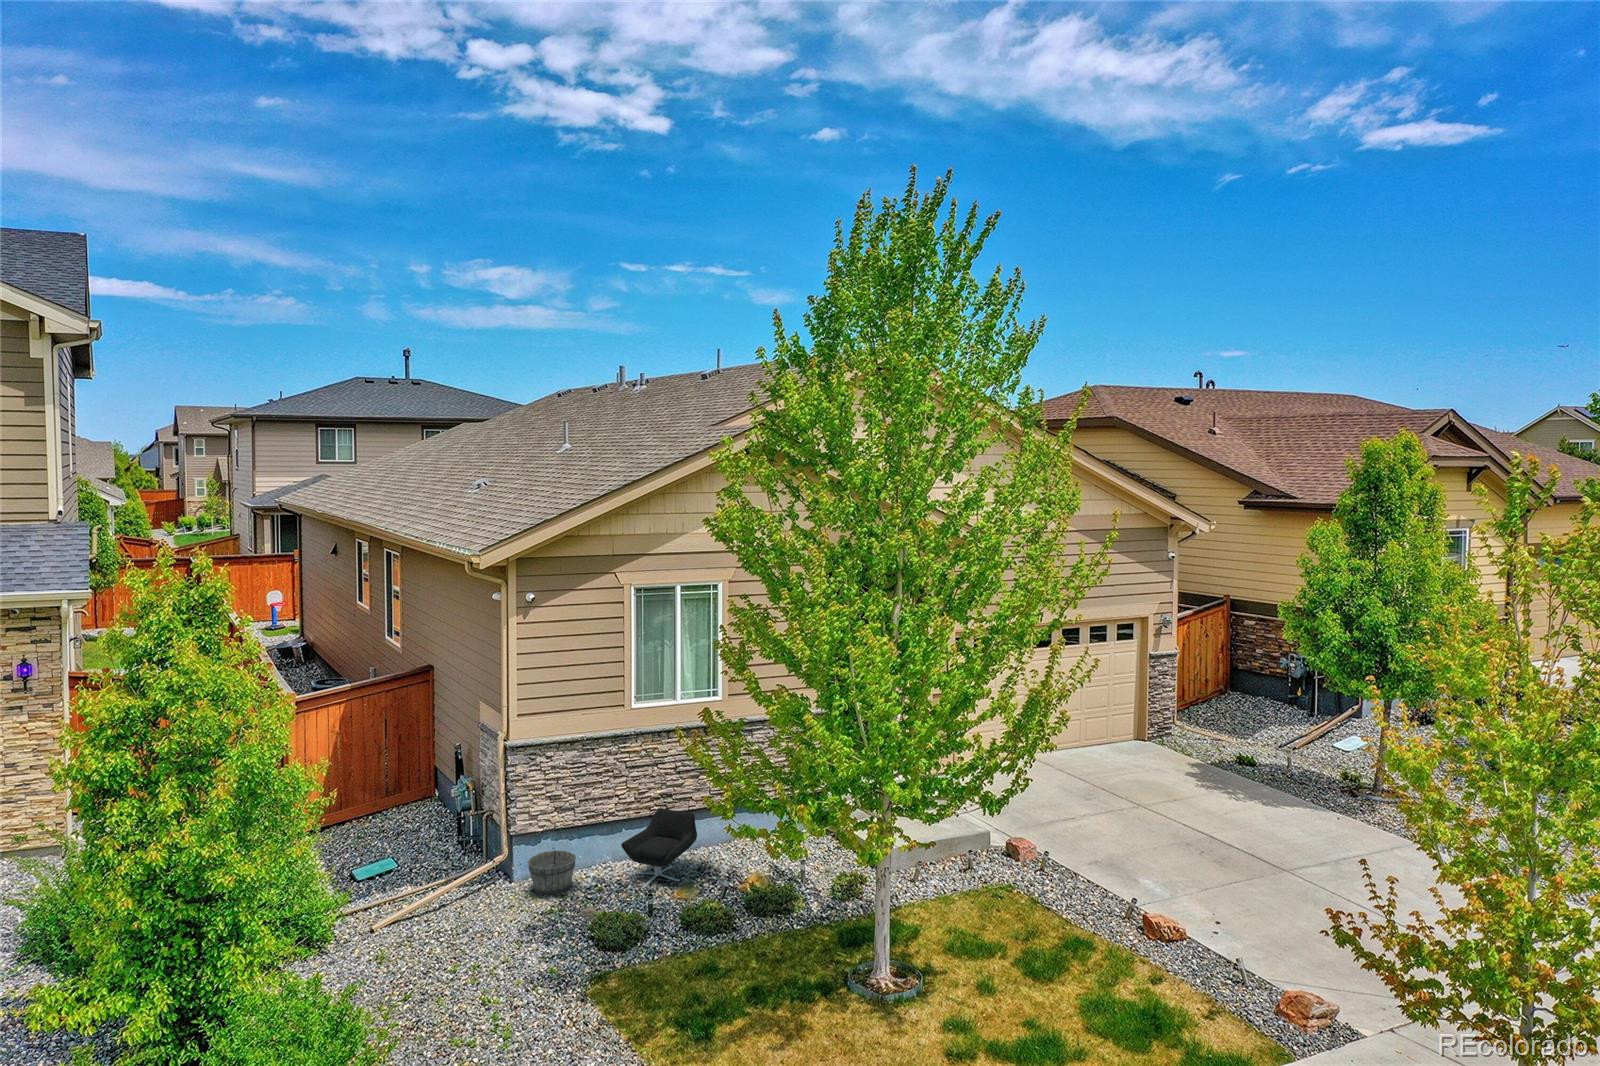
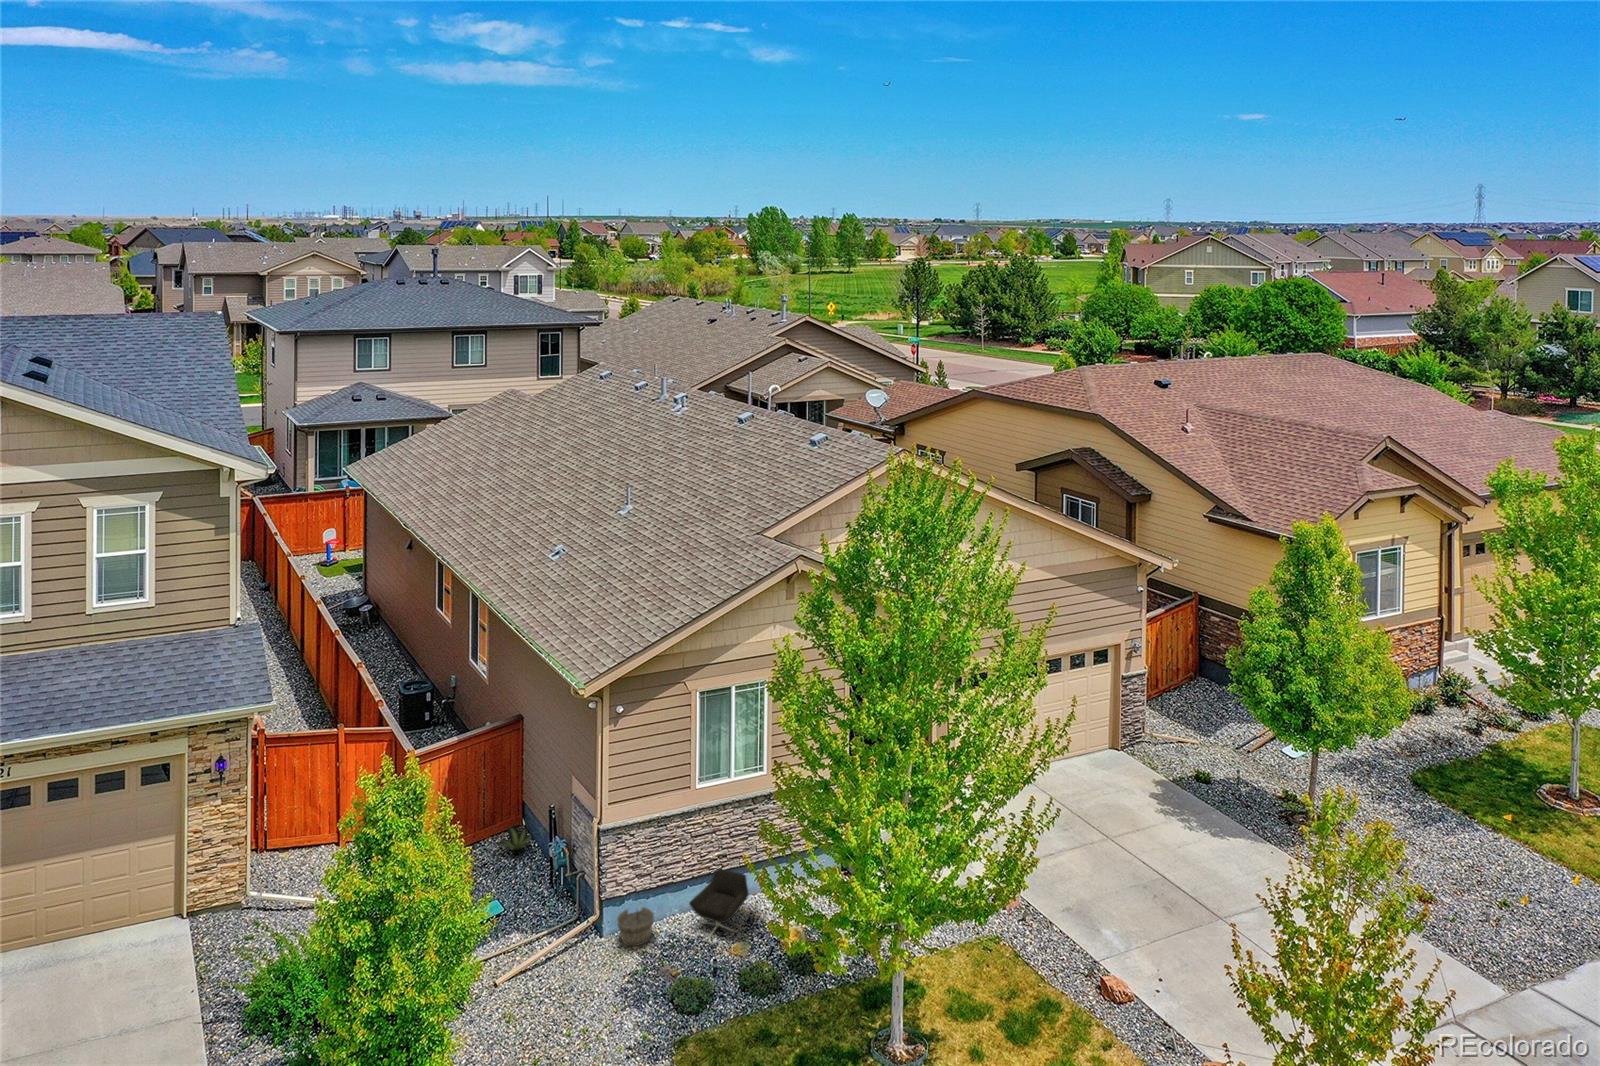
potted plant: none [388,788,445,821] -> present [497,826,532,854]

